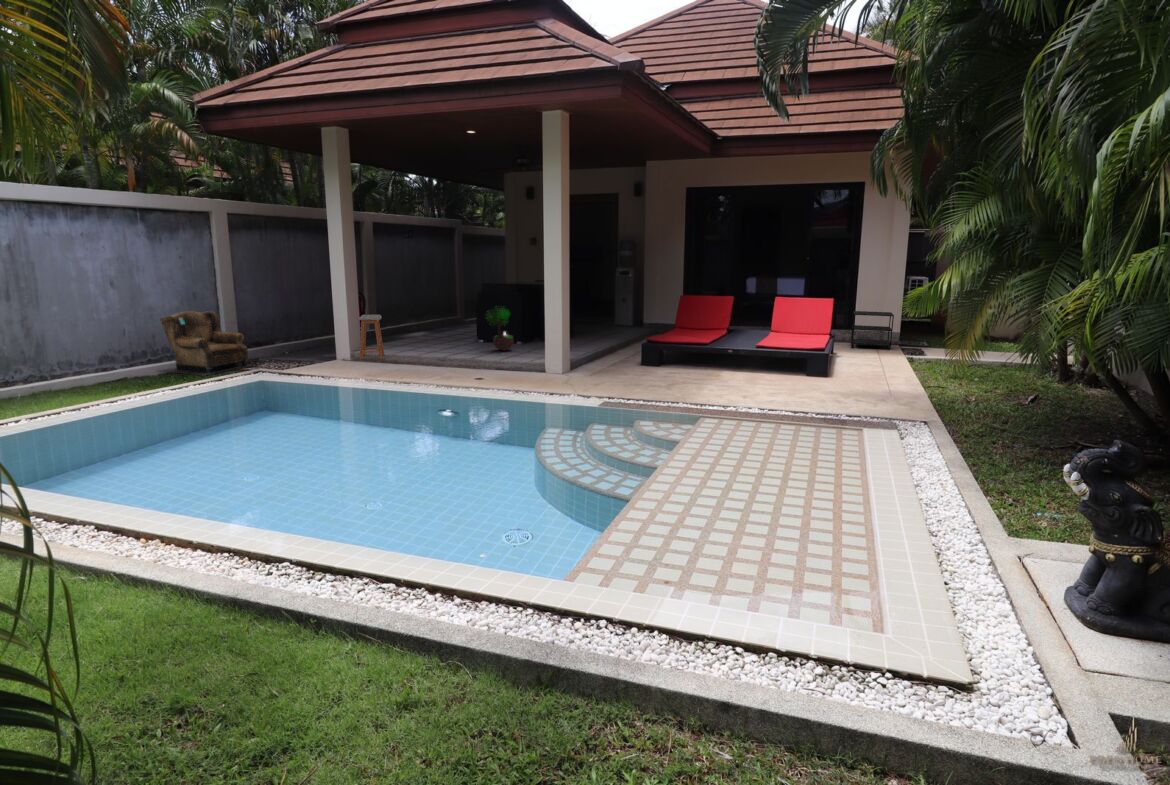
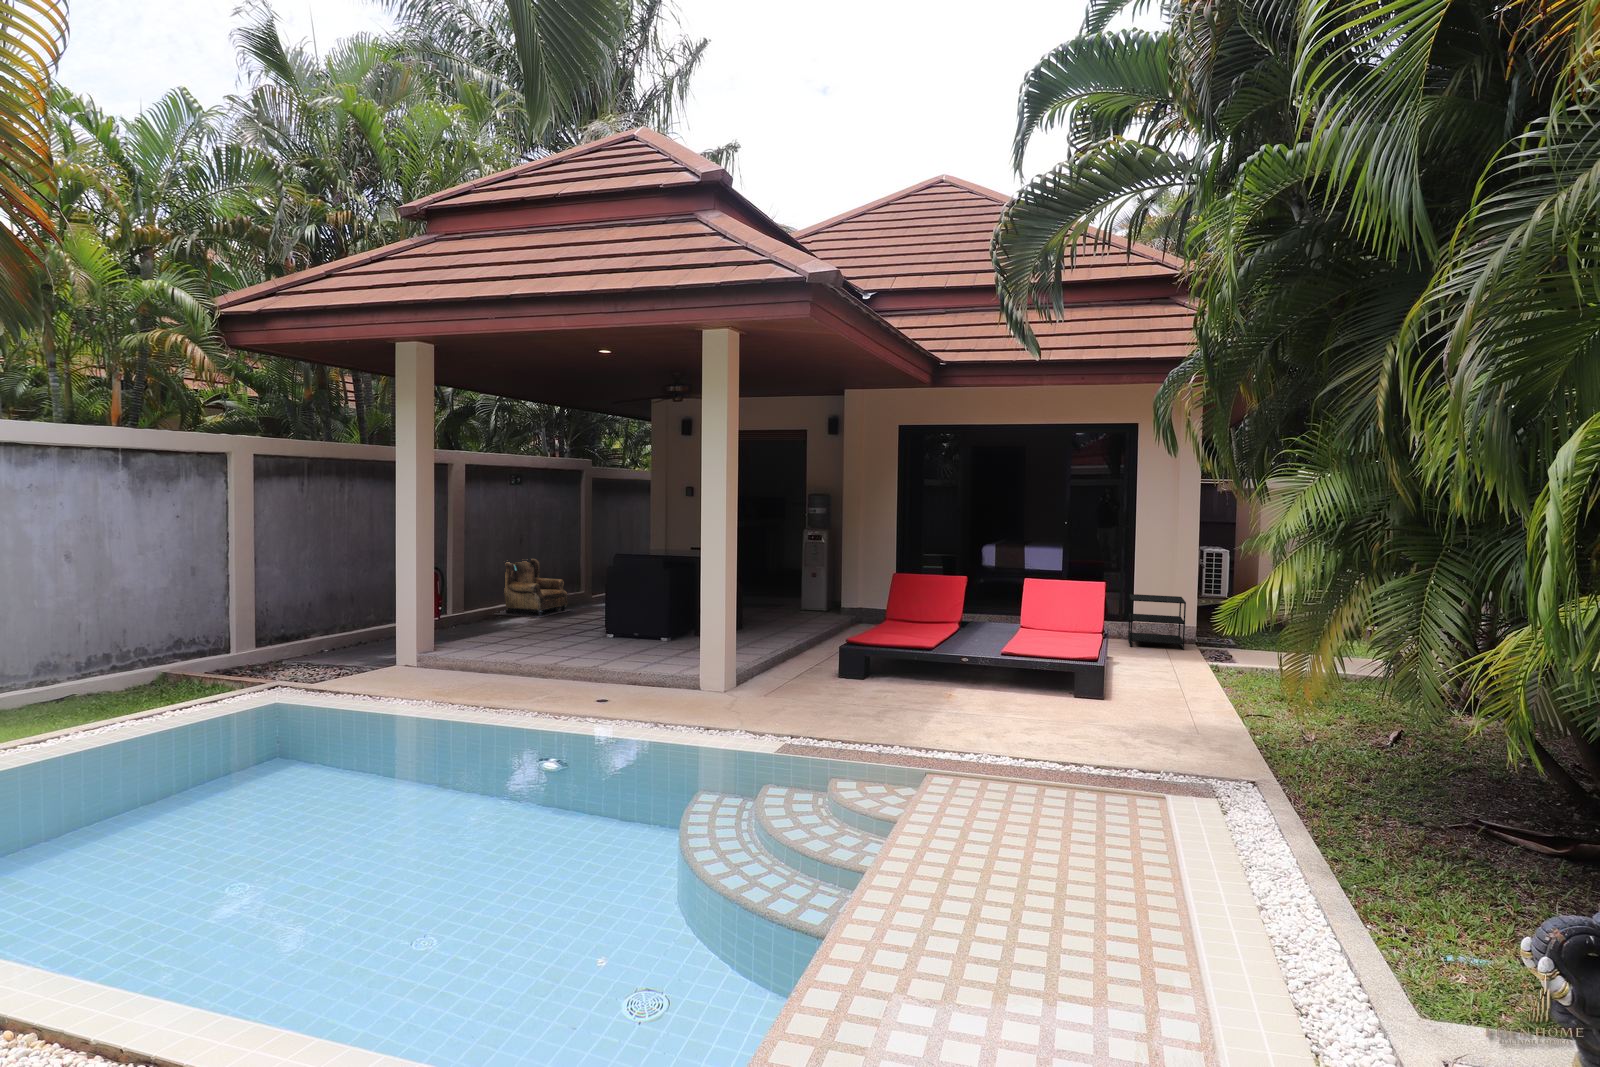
potted tree: present [487,306,513,351] -> none [614,583,656,650]
armchair: present [158,311,254,375] -> present [494,559,571,618]
stool: present [358,315,384,360] -> none [430,600,468,665]

